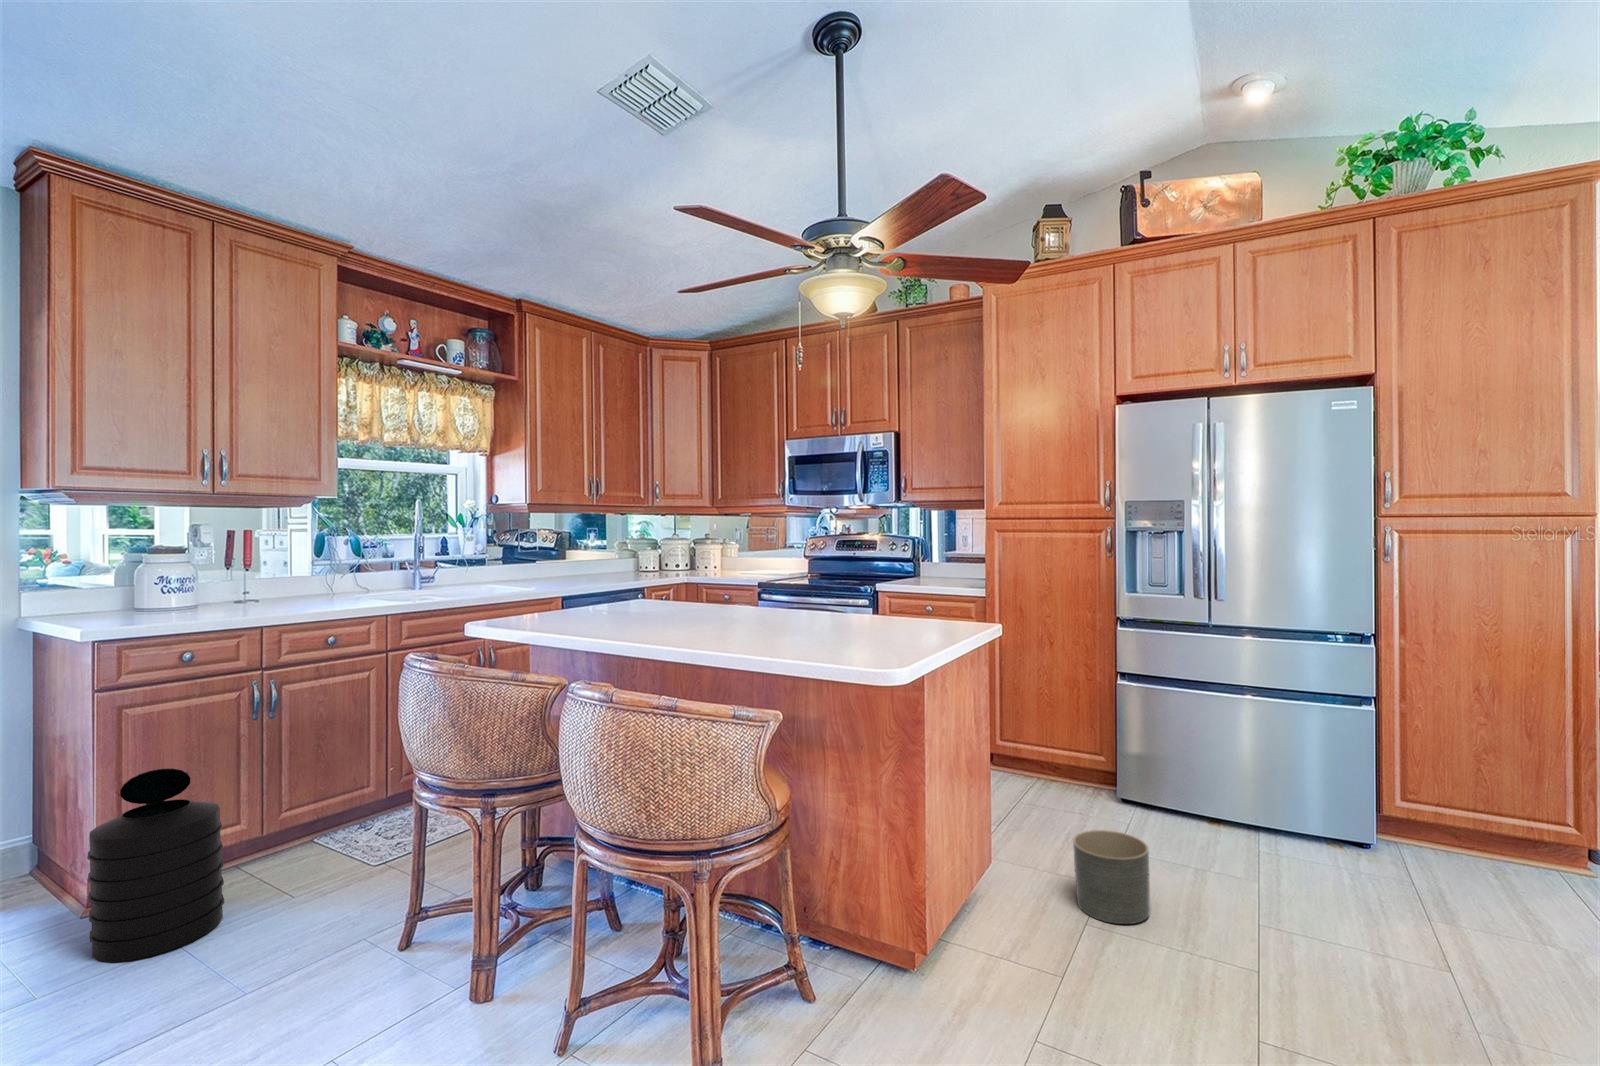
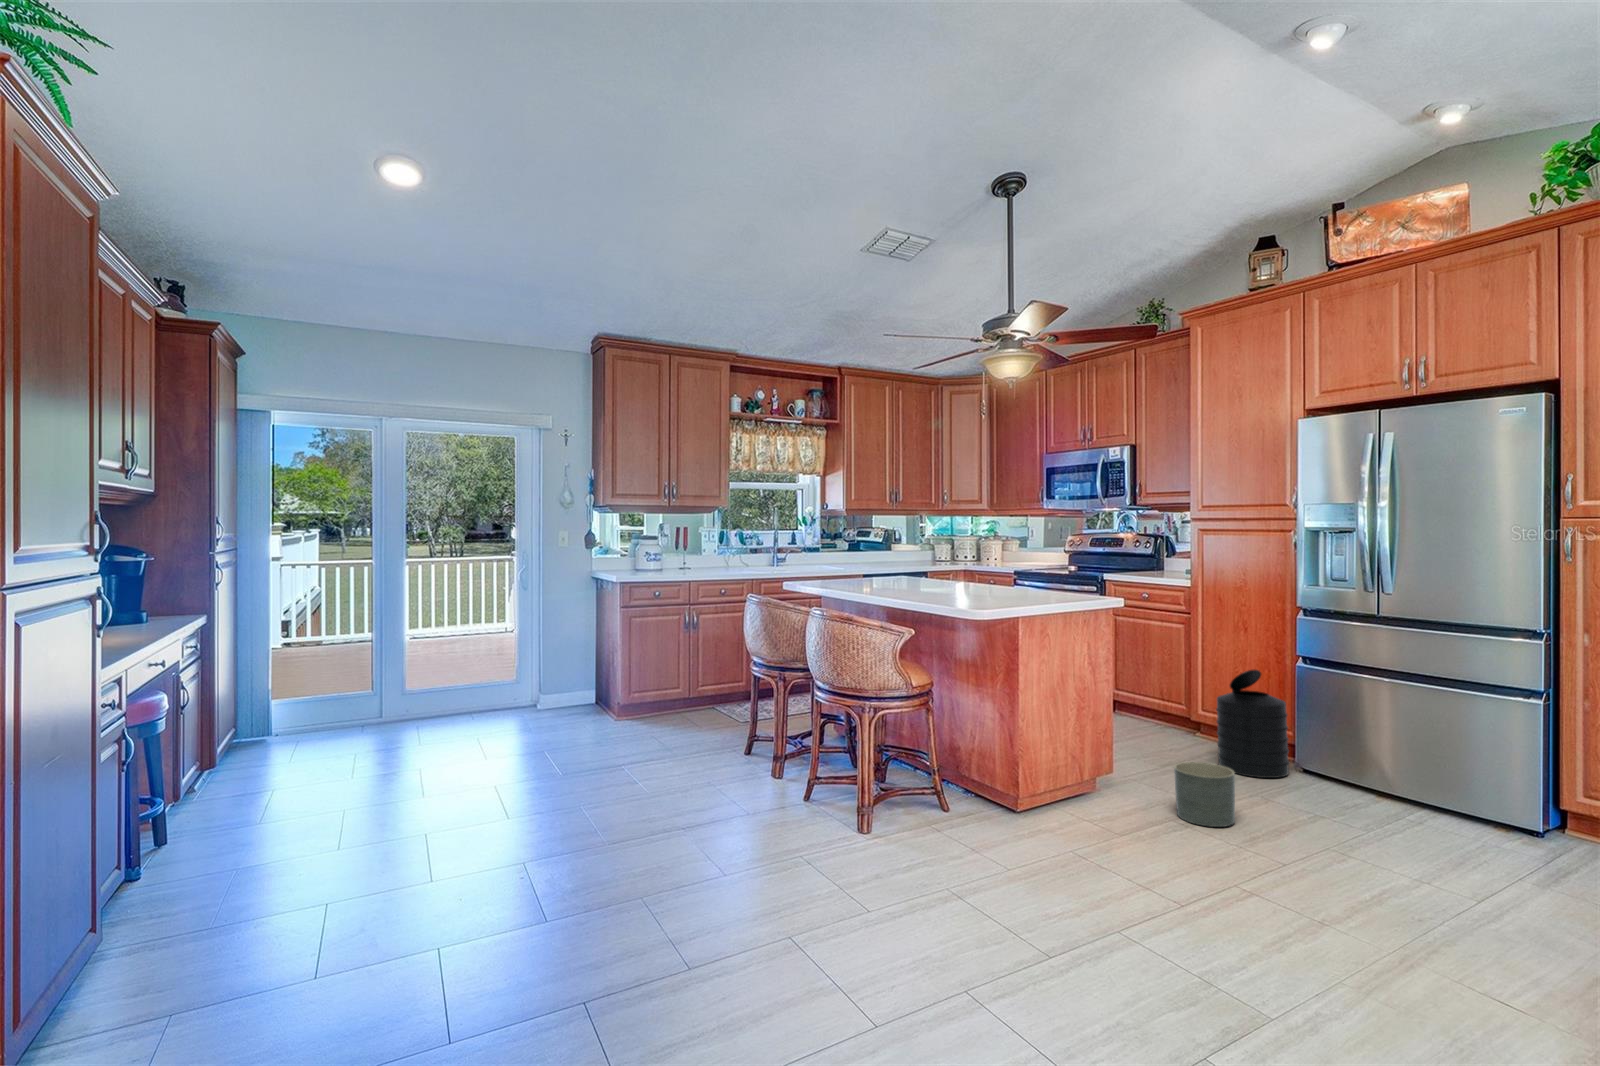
trash can: present [87,769,224,962] -> present [1216,670,1289,778]

